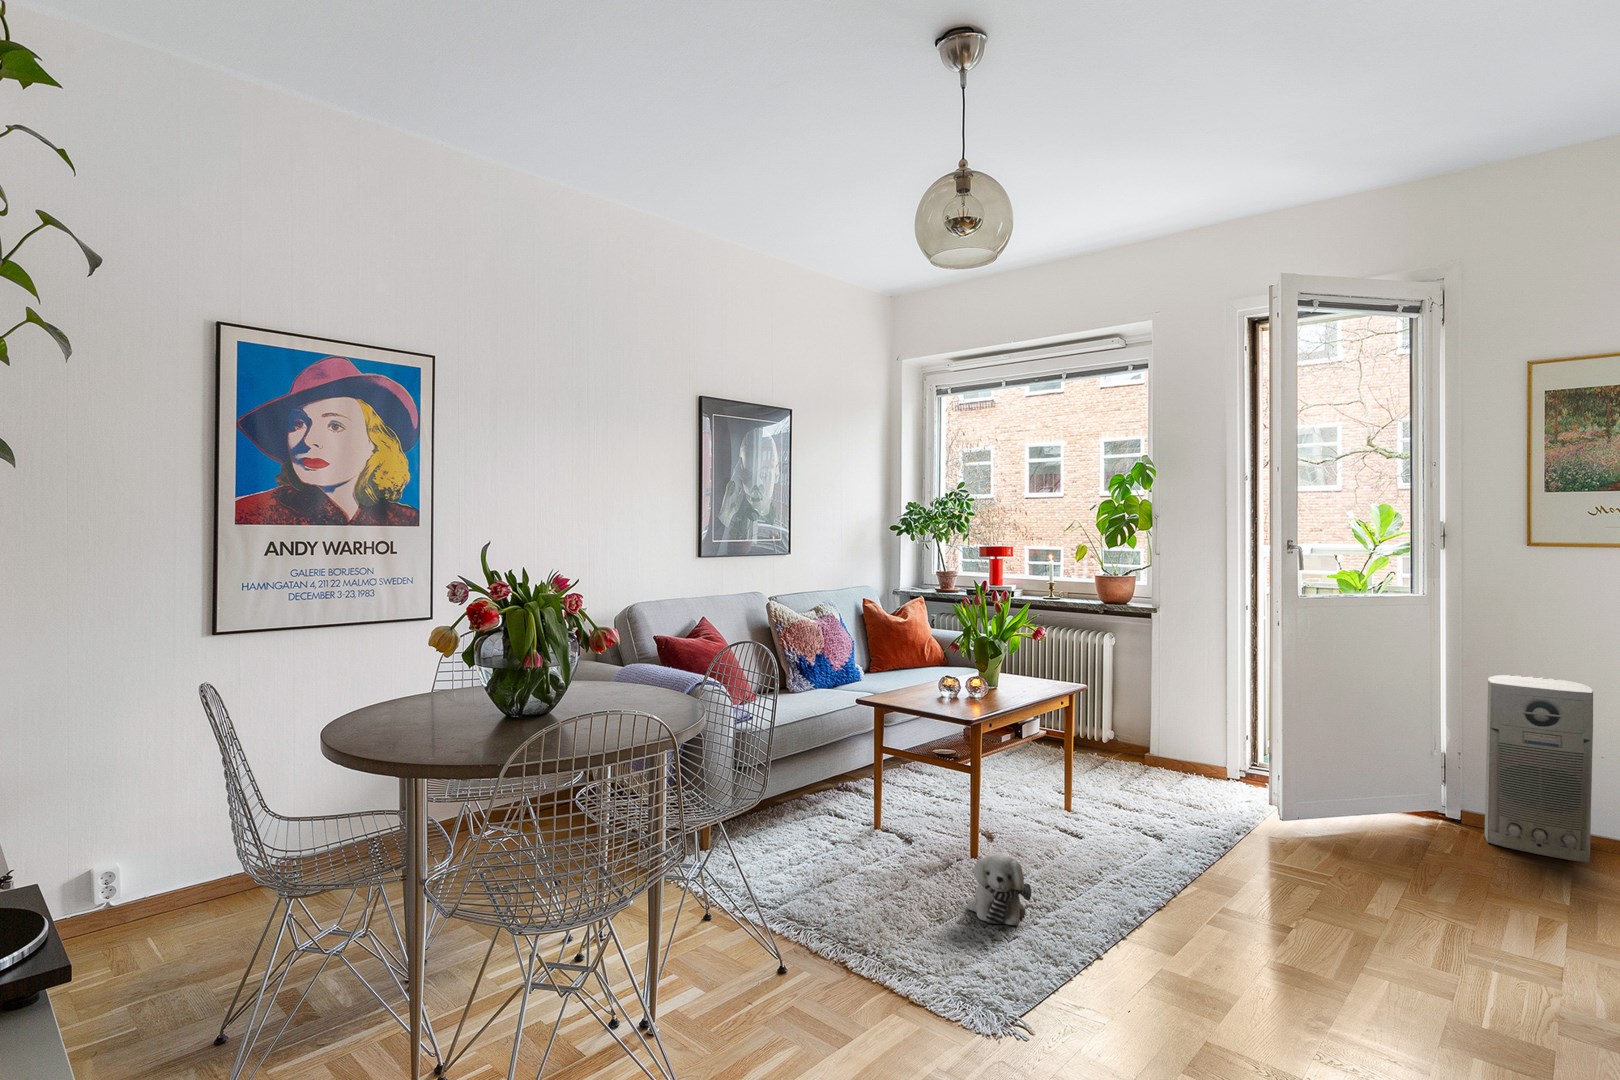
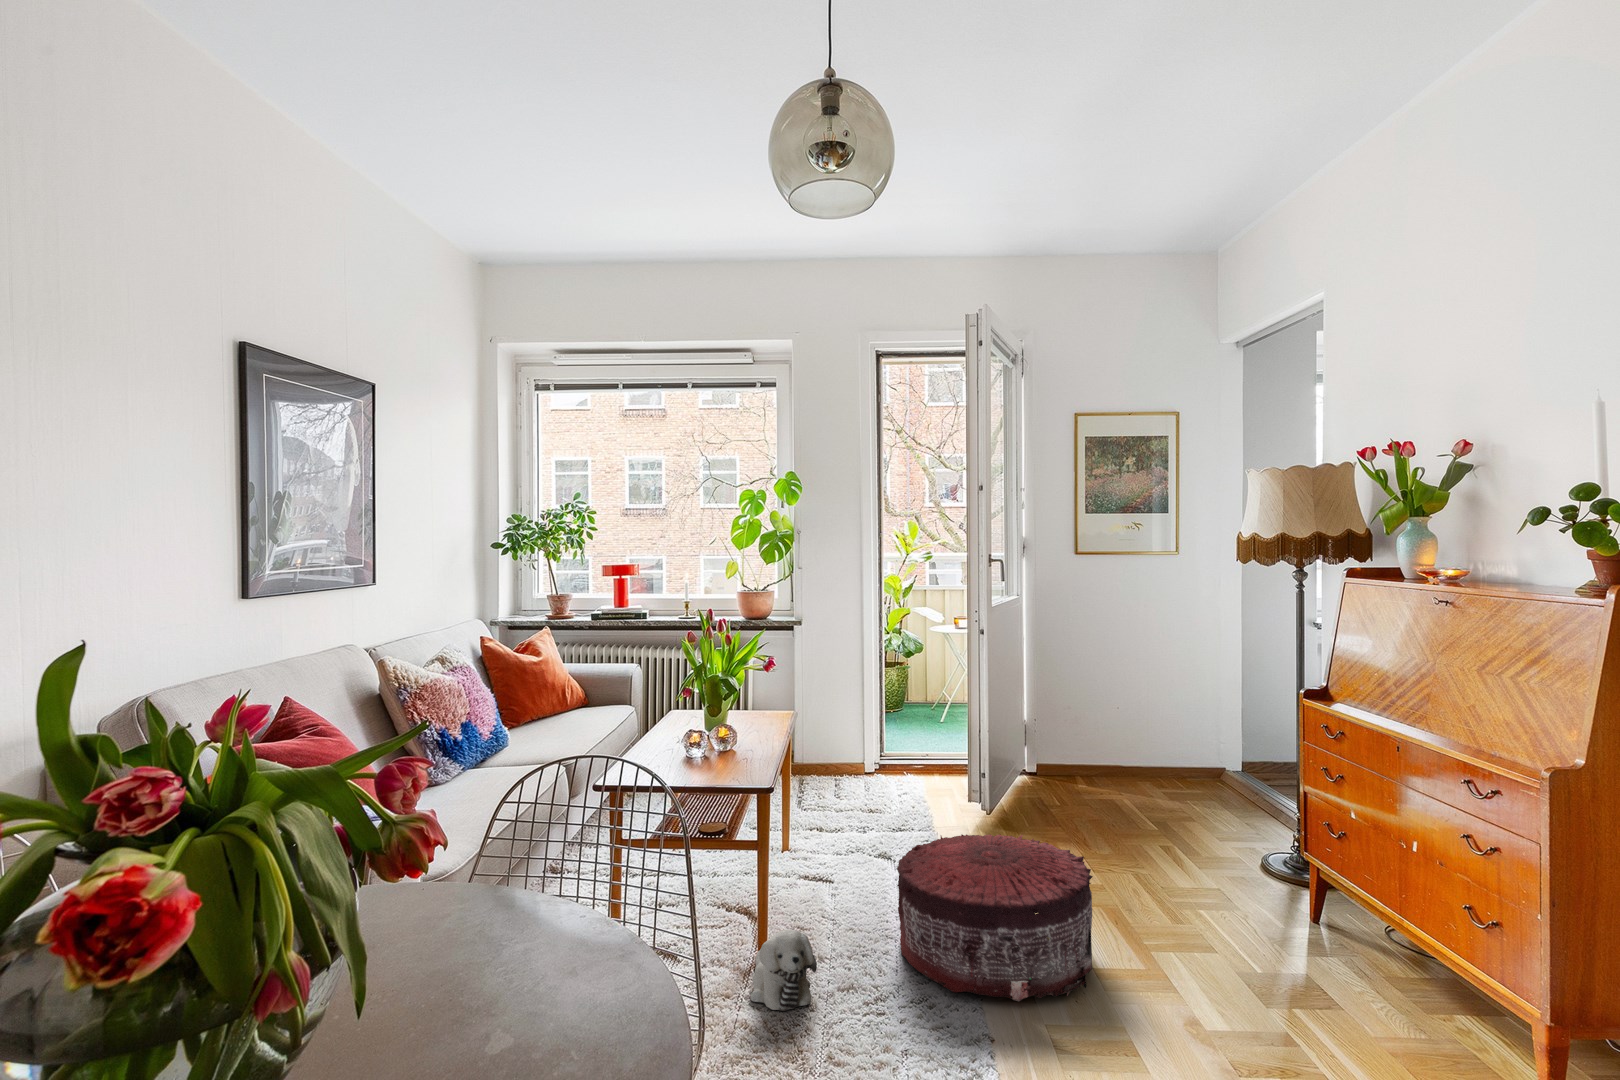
air purifier: present [1485,675,1593,862] -> none [1060,660,1131,803]
pouf: none [1131,814,1367,1003] -> present [897,835,1093,1001]

